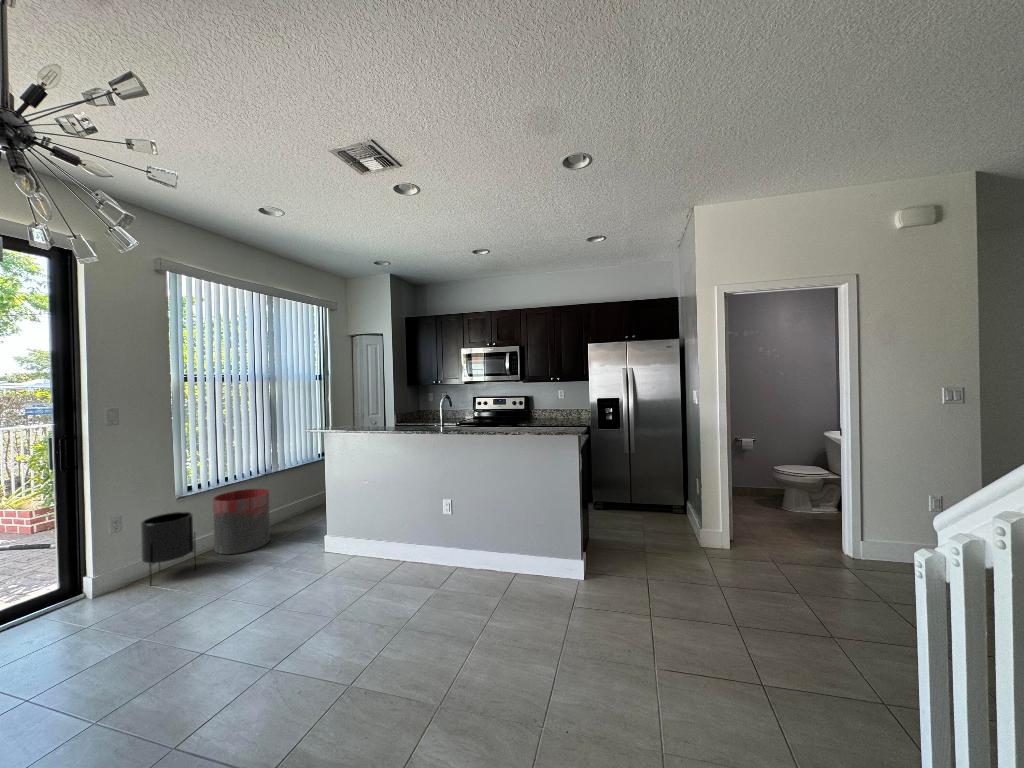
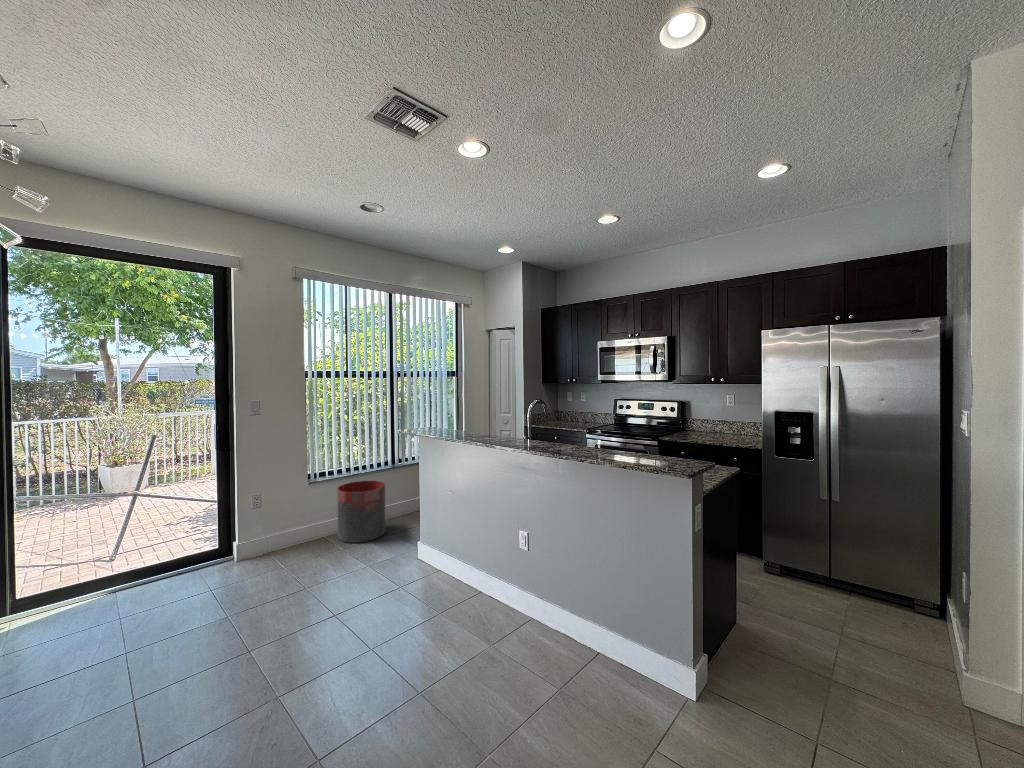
planter: present [141,512,196,585] -> none [271,497,313,561]

